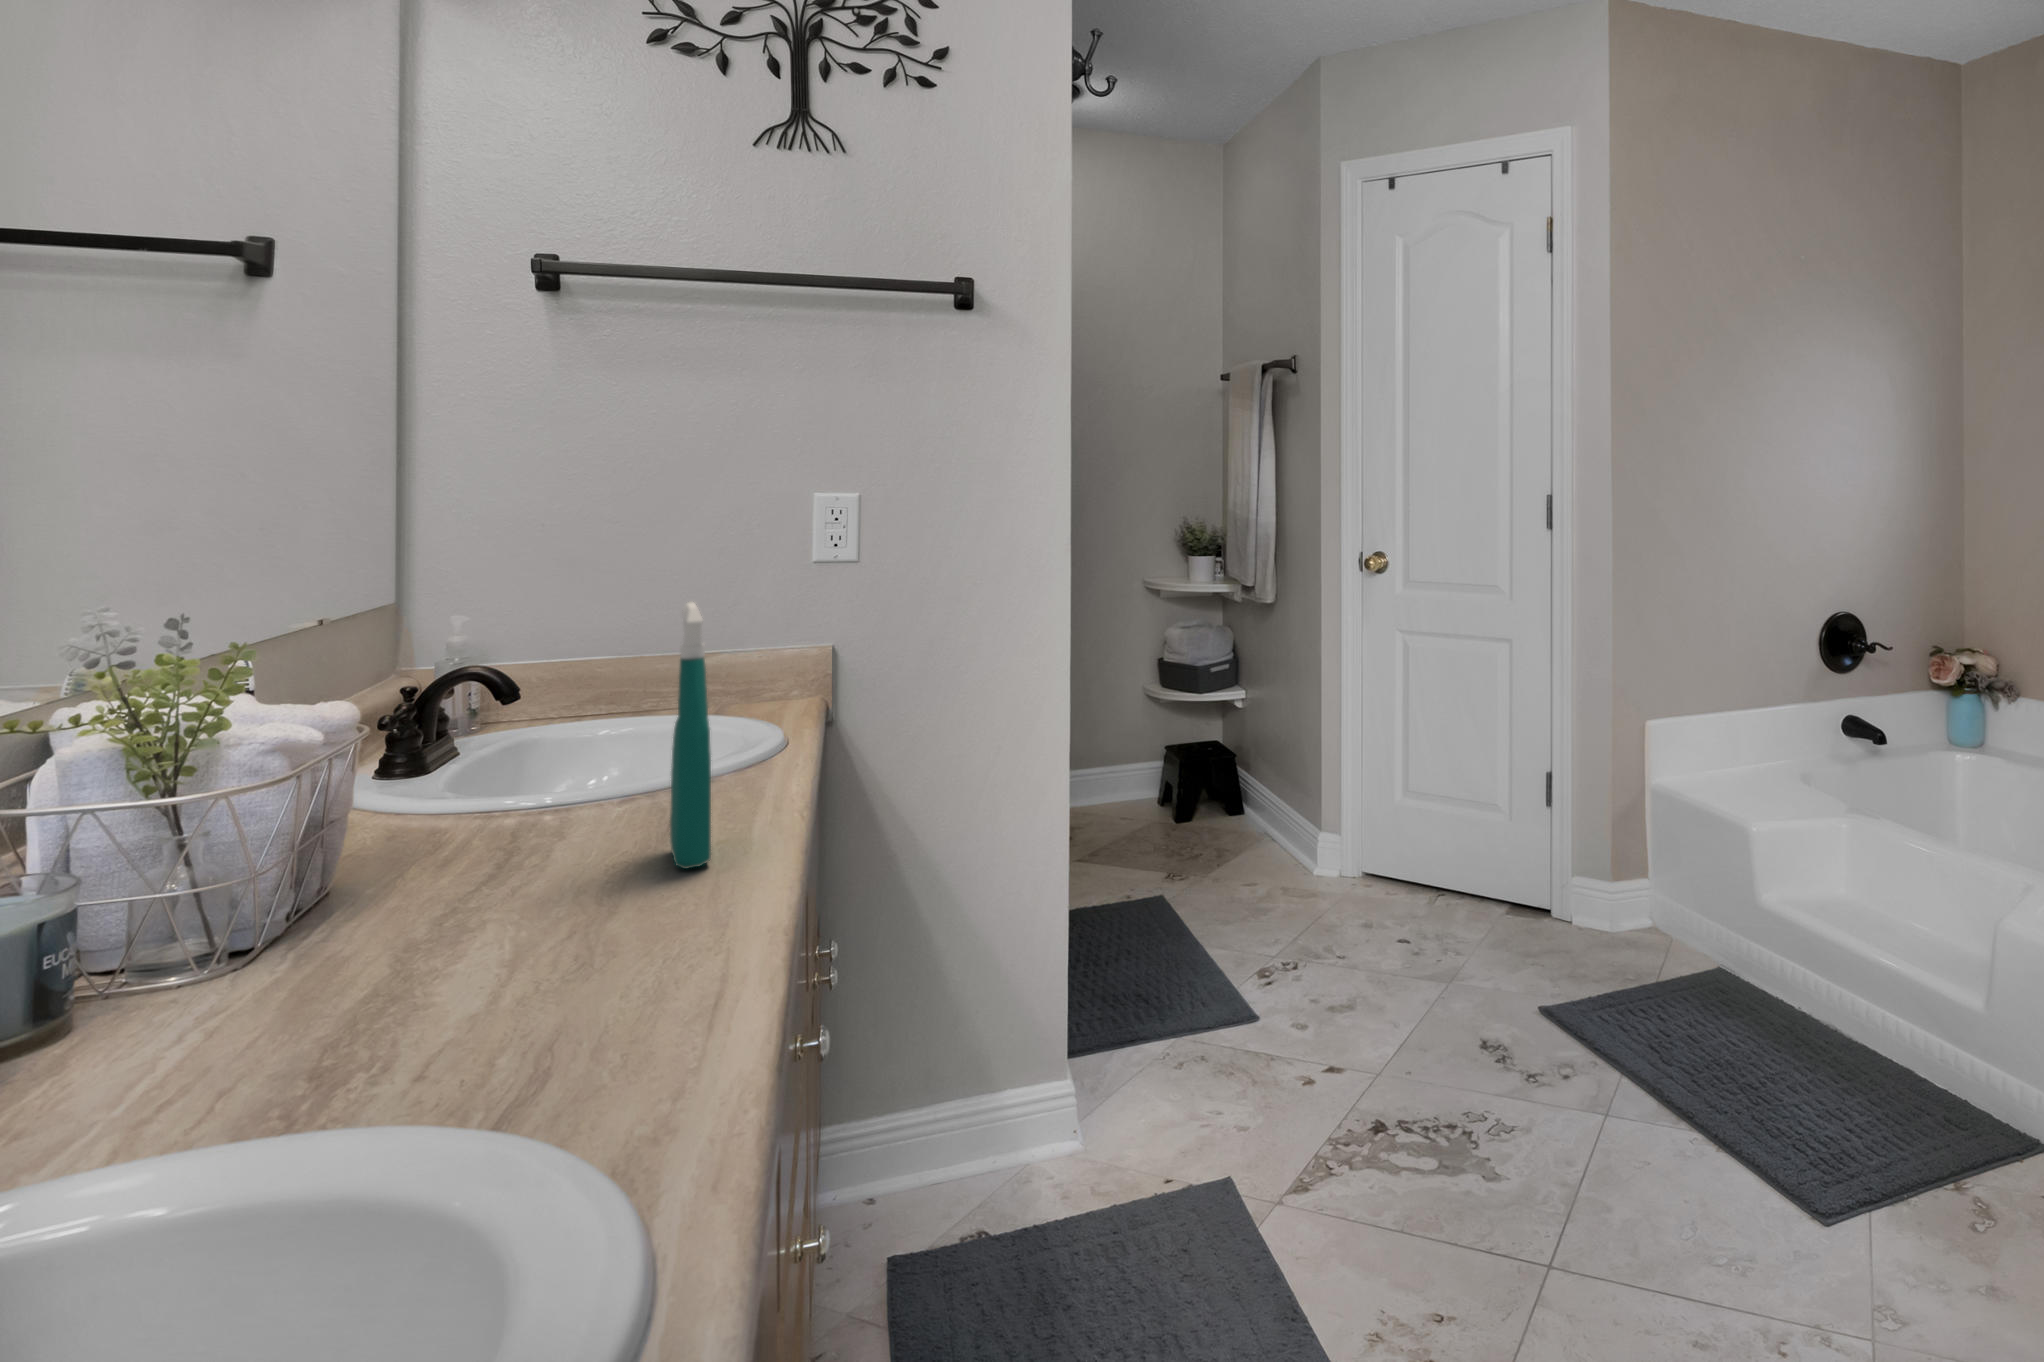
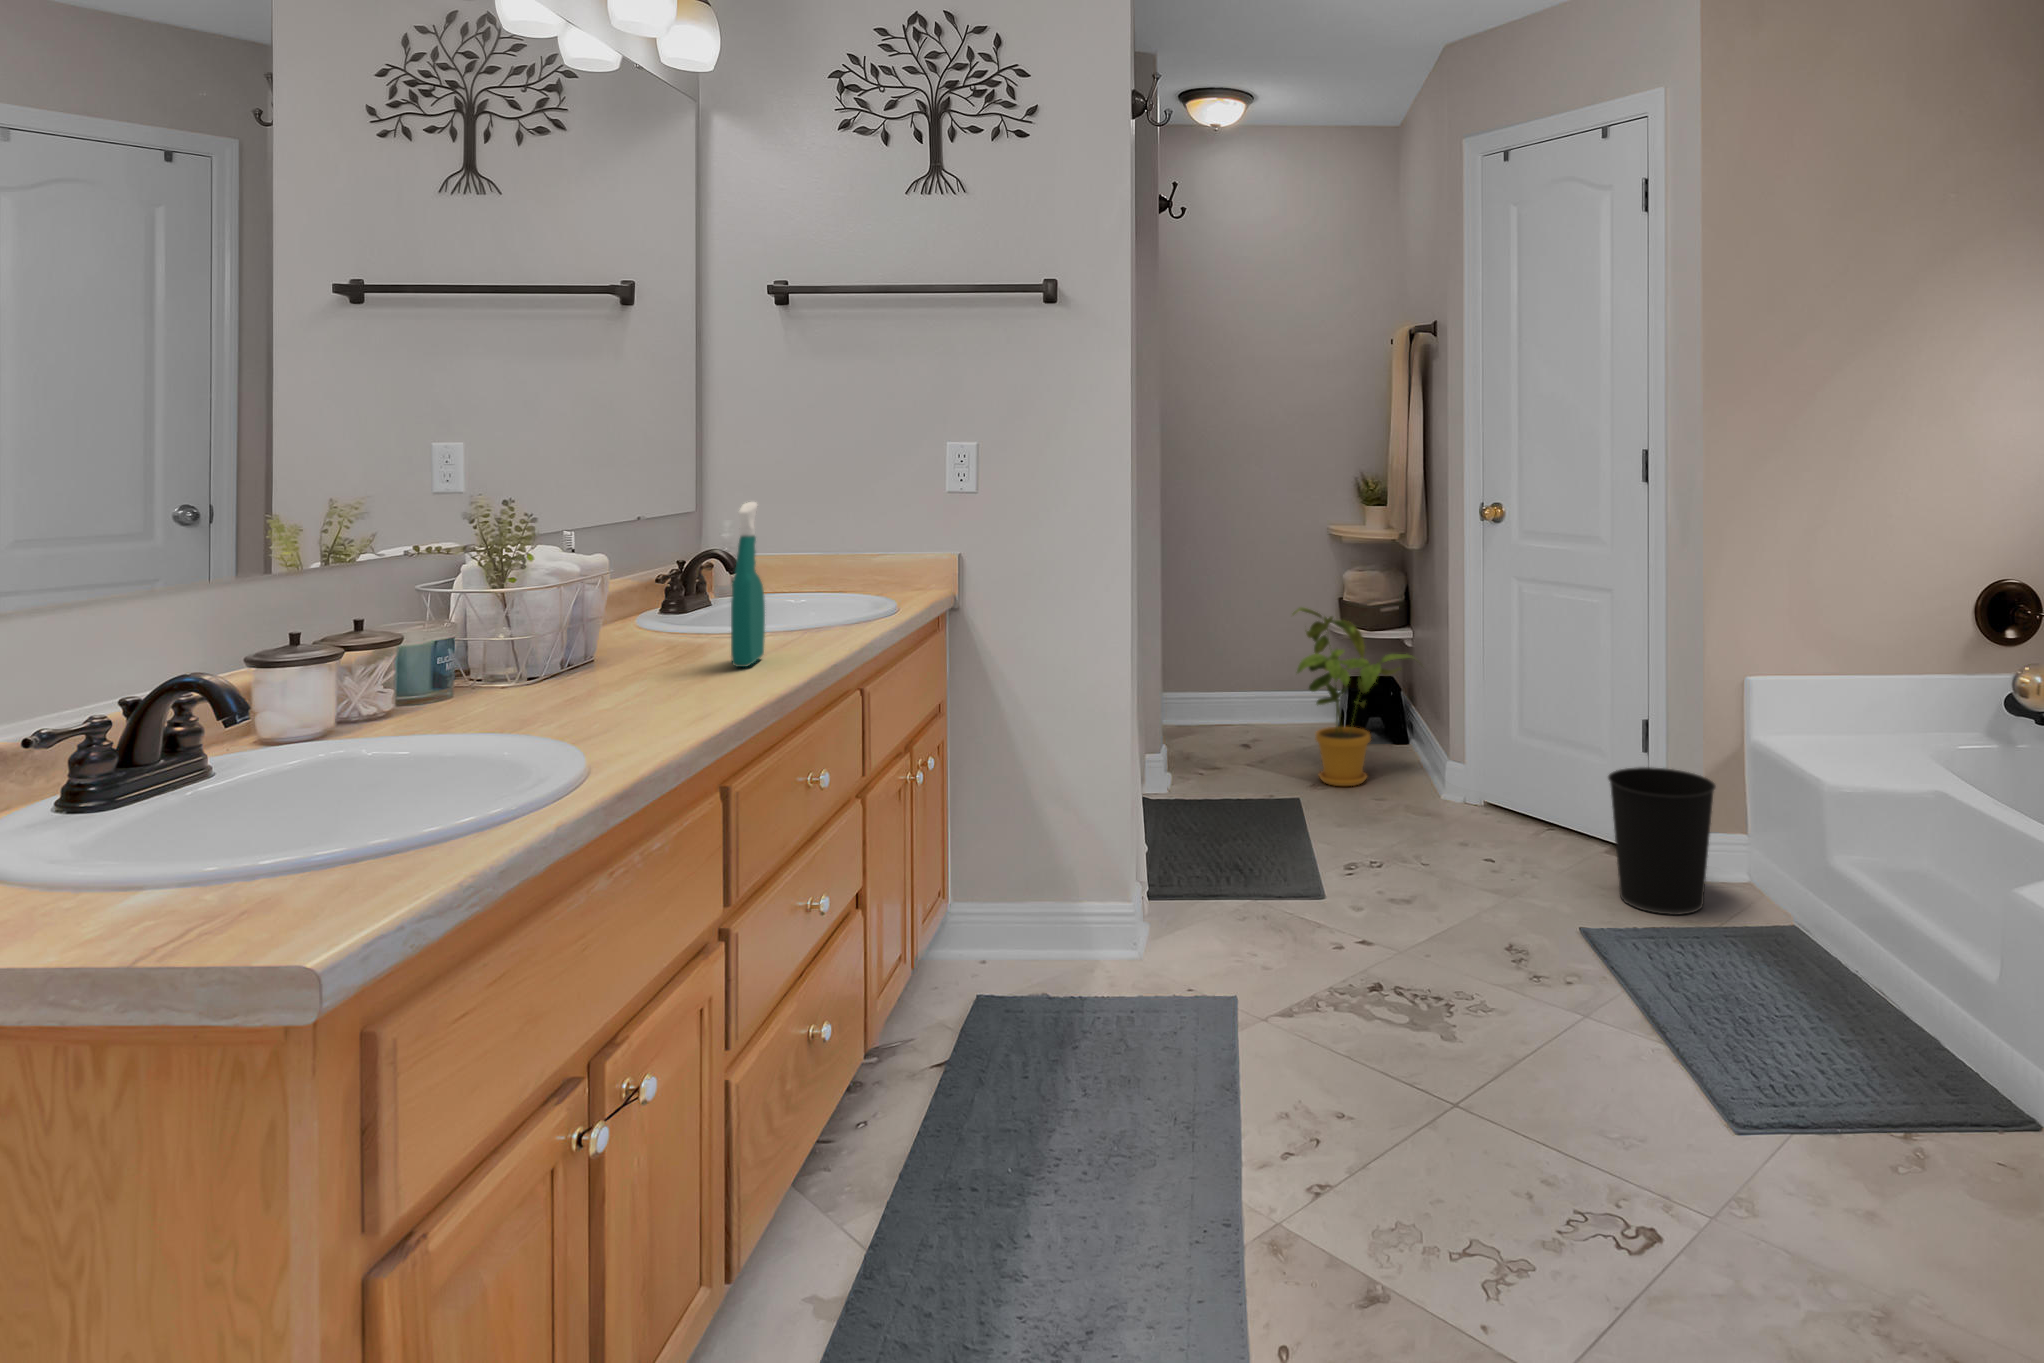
house plant: none [1124,673,1278,879] -> present [1293,607,1413,786]
wastebasket: none [1539,822,1648,979] -> present [1608,767,1716,915]

